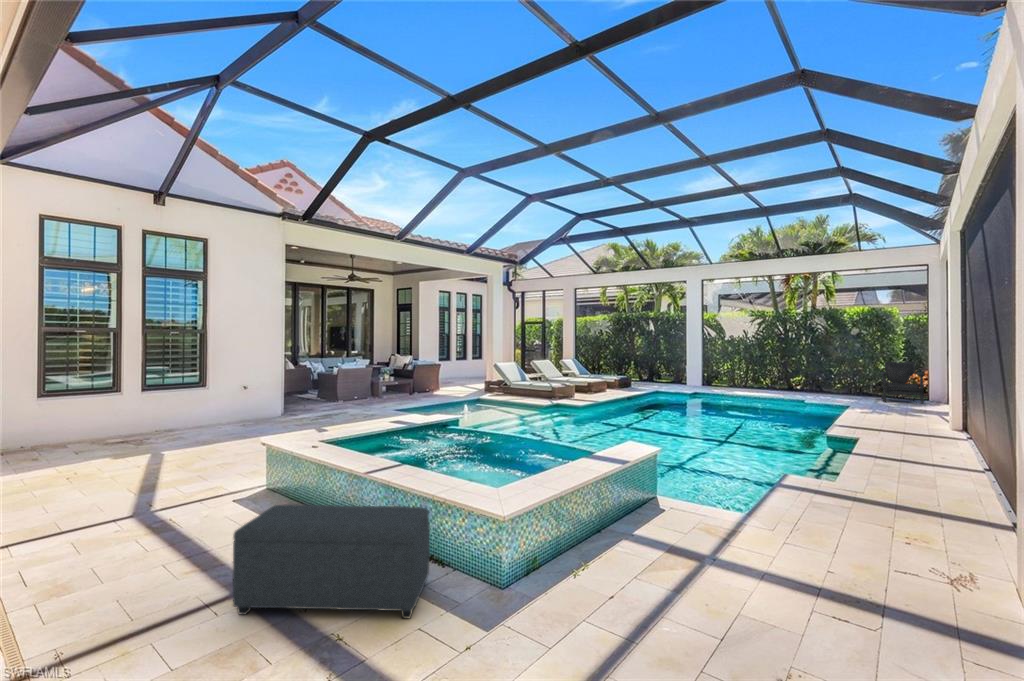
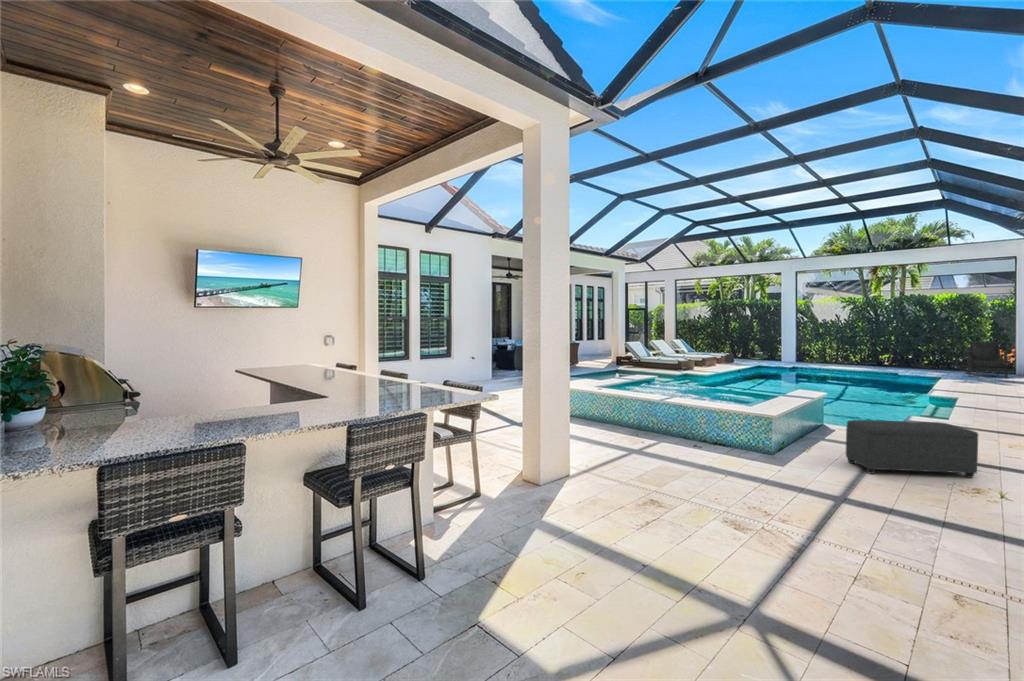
ottoman: present [233,504,430,618] -> present [846,420,978,478]

